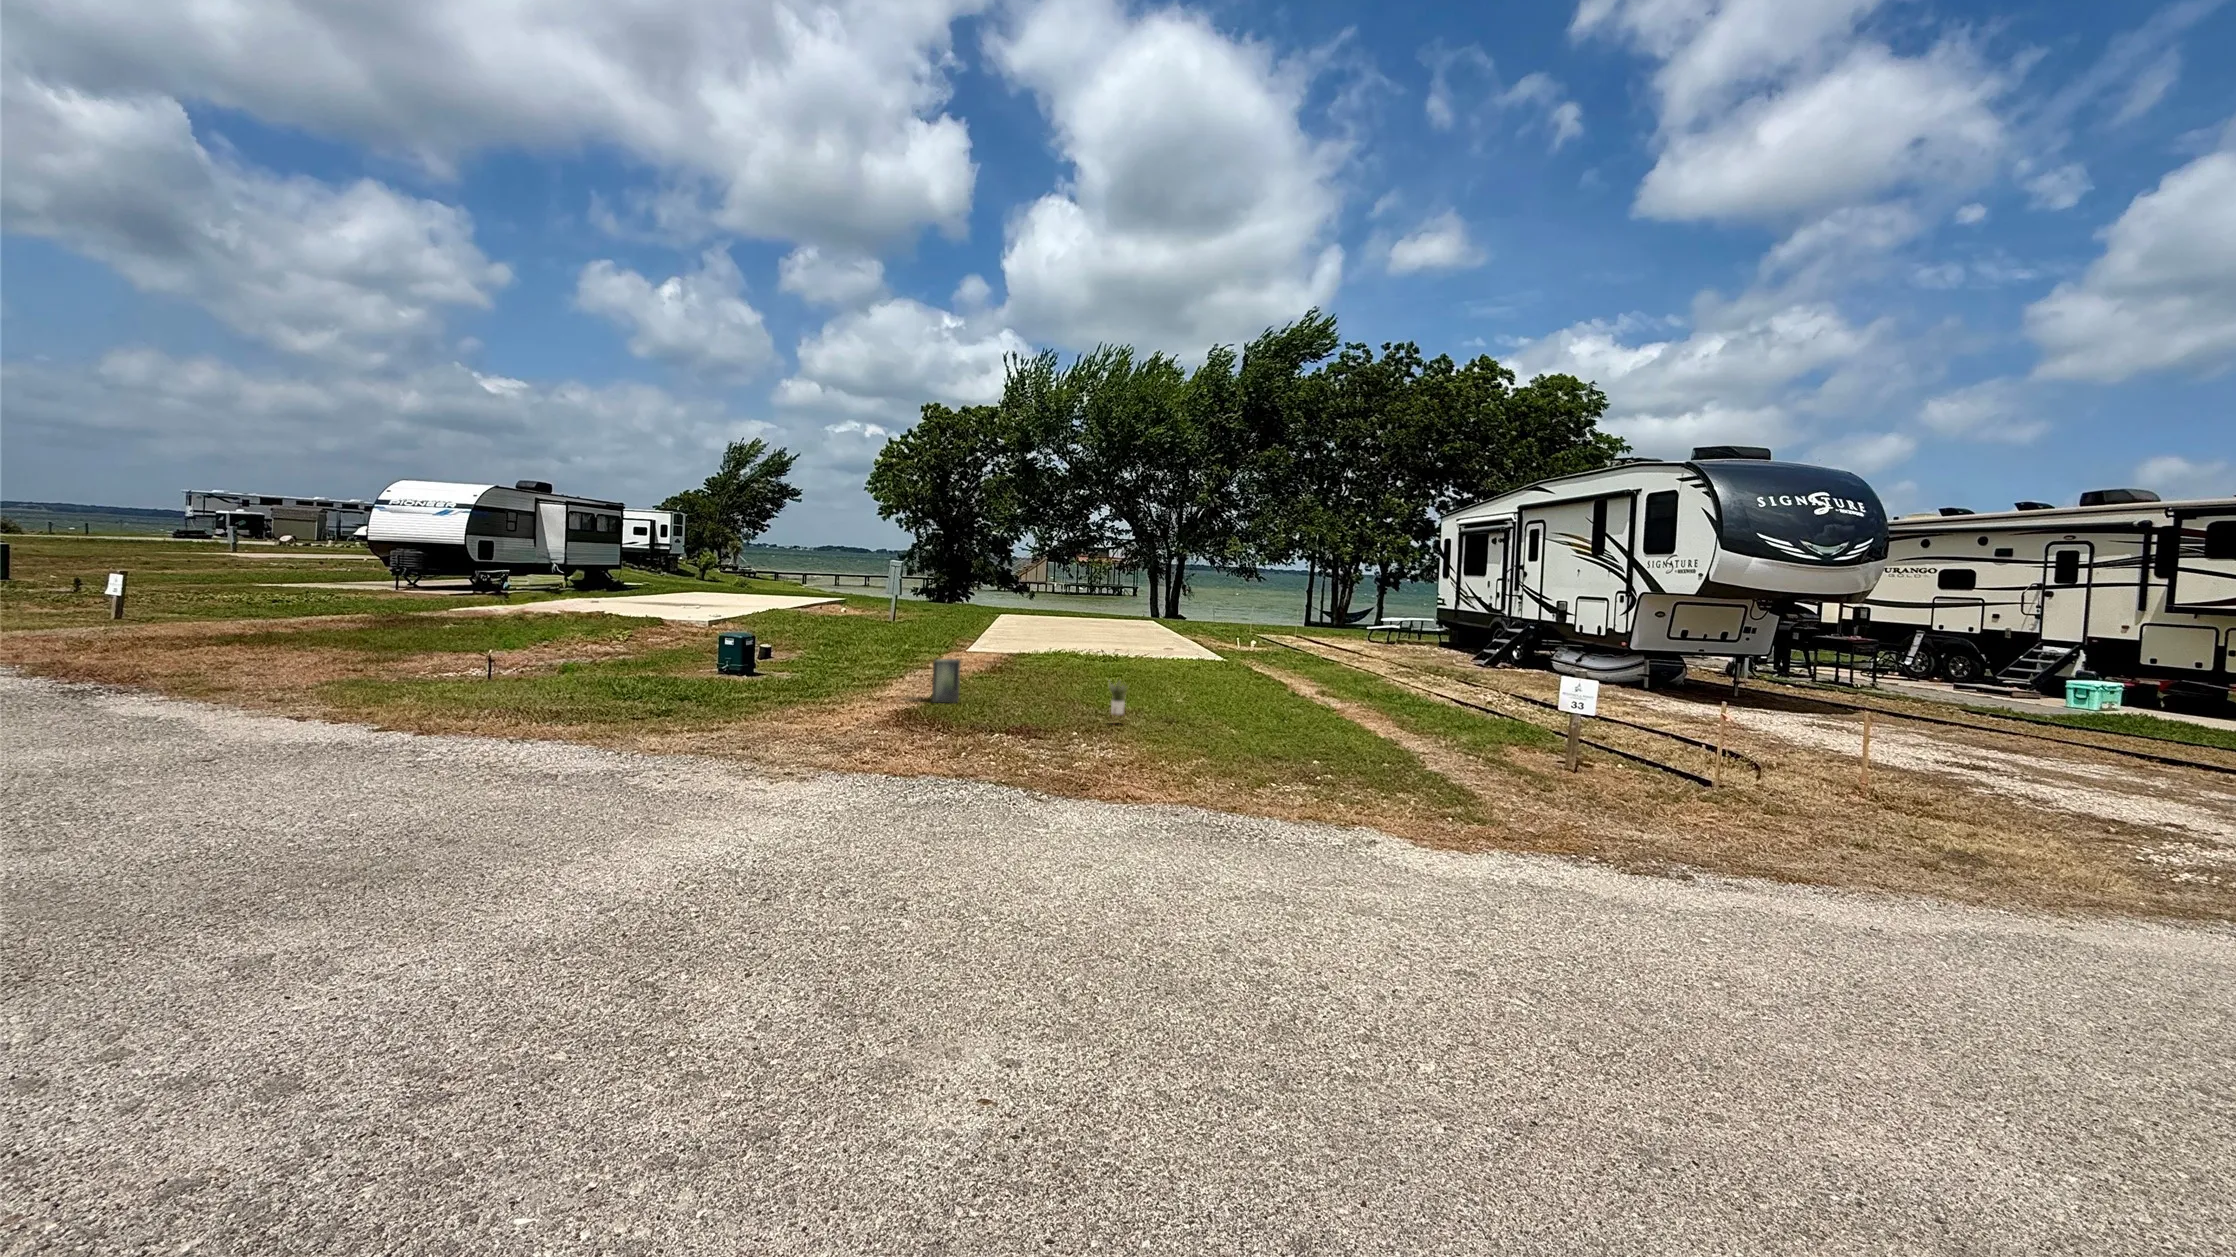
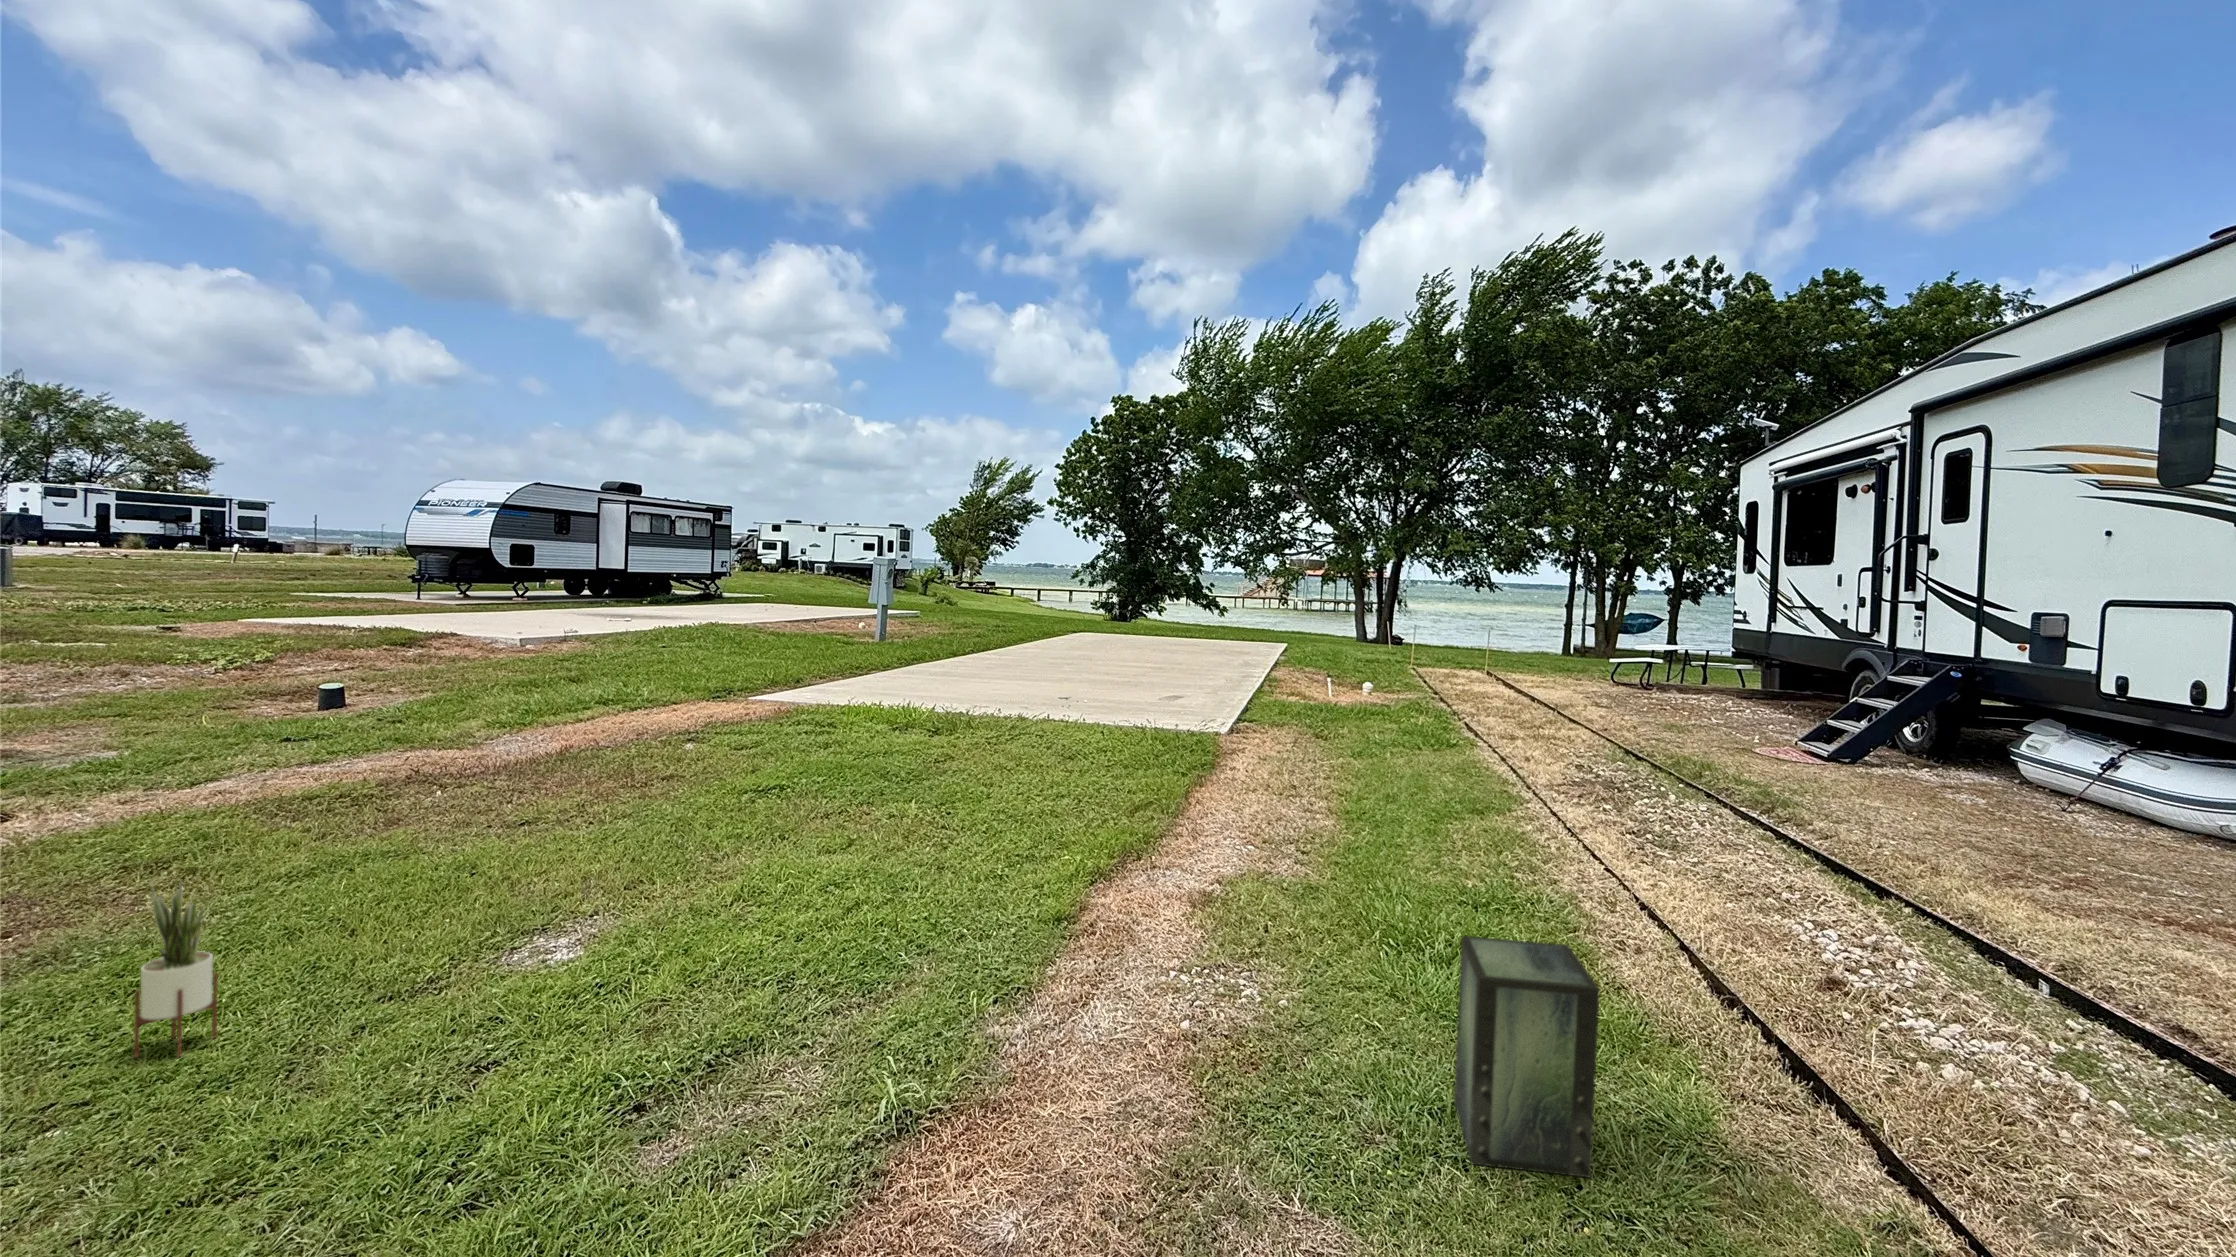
storage box: present [932,659,960,703] -> present [1454,936,1599,1178]

